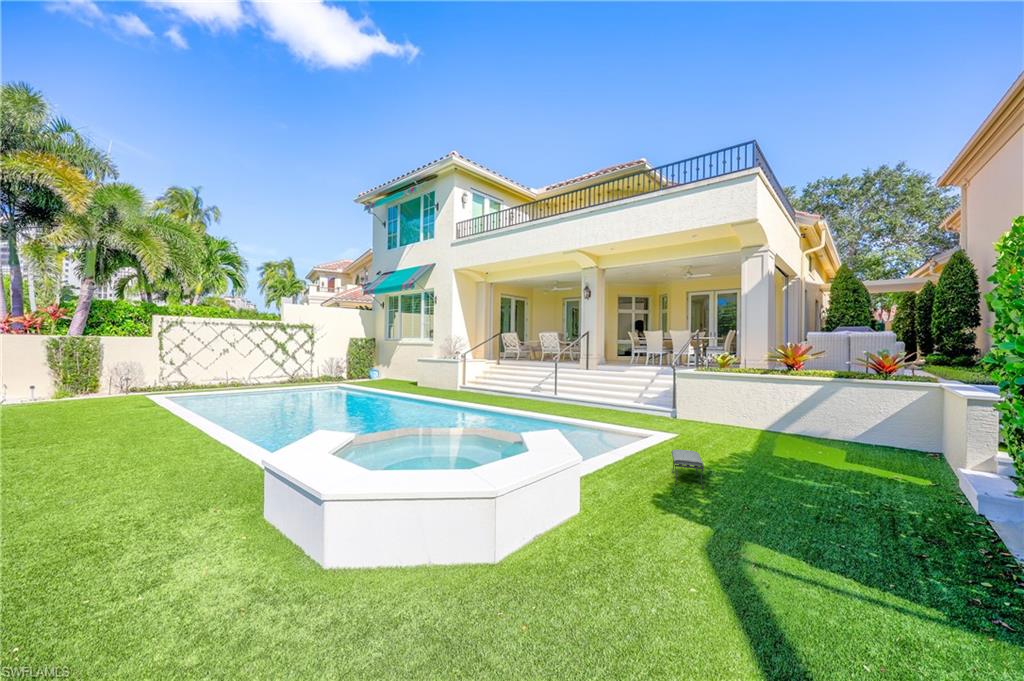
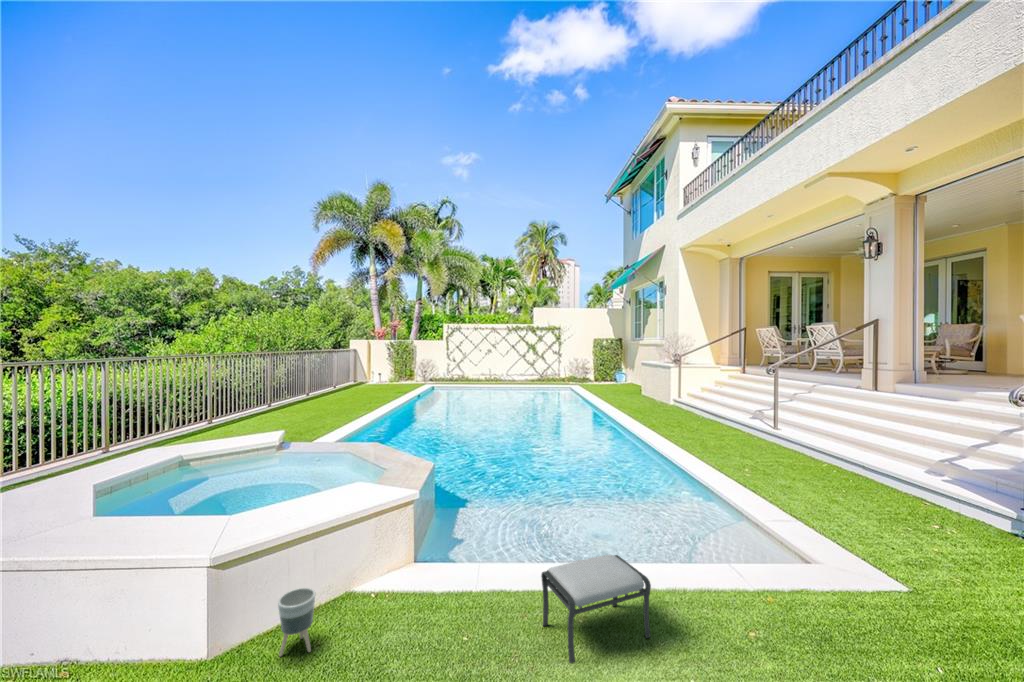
planter: none [638,498,658,535] -> present [278,588,315,656]

